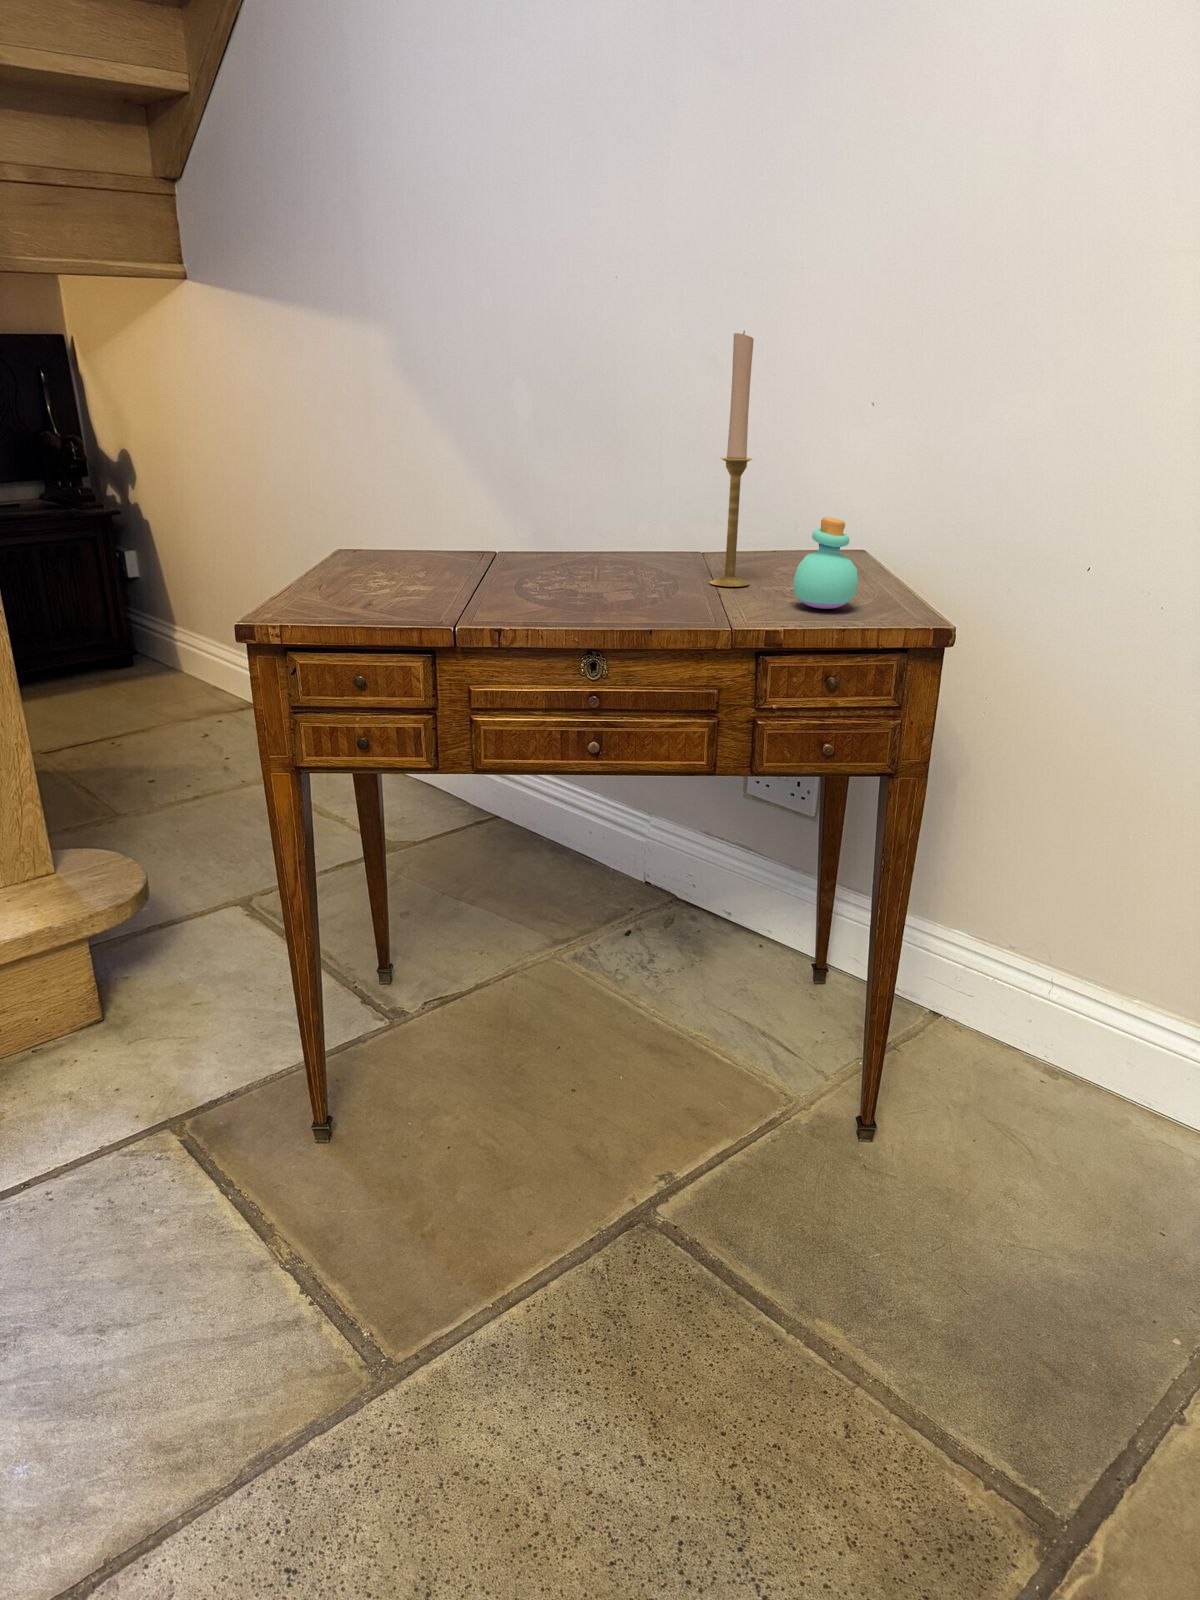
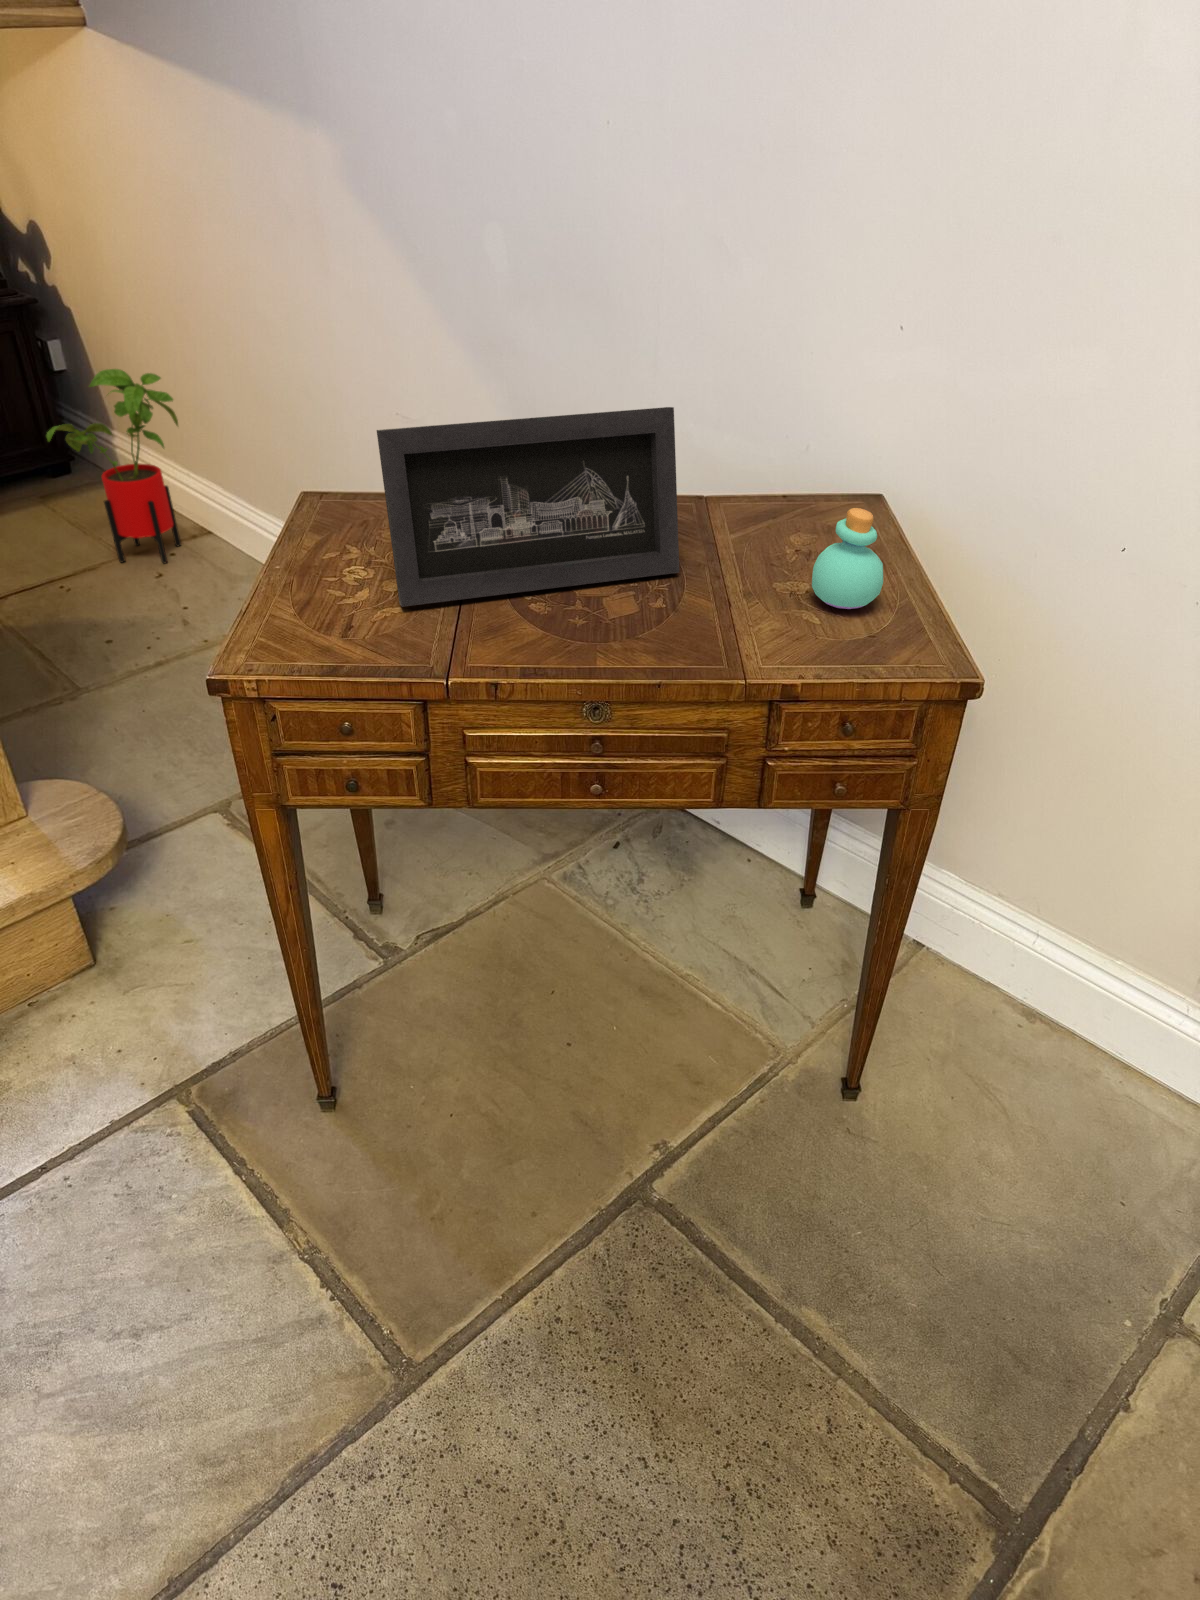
candlestick: present [710,331,754,586] -> none [717,267,779,557]
picture frame: none [408,446,675,602] -> present [377,407,679,607]
house plant: none [120,551,238,727] -> present [47,369,181,563]

